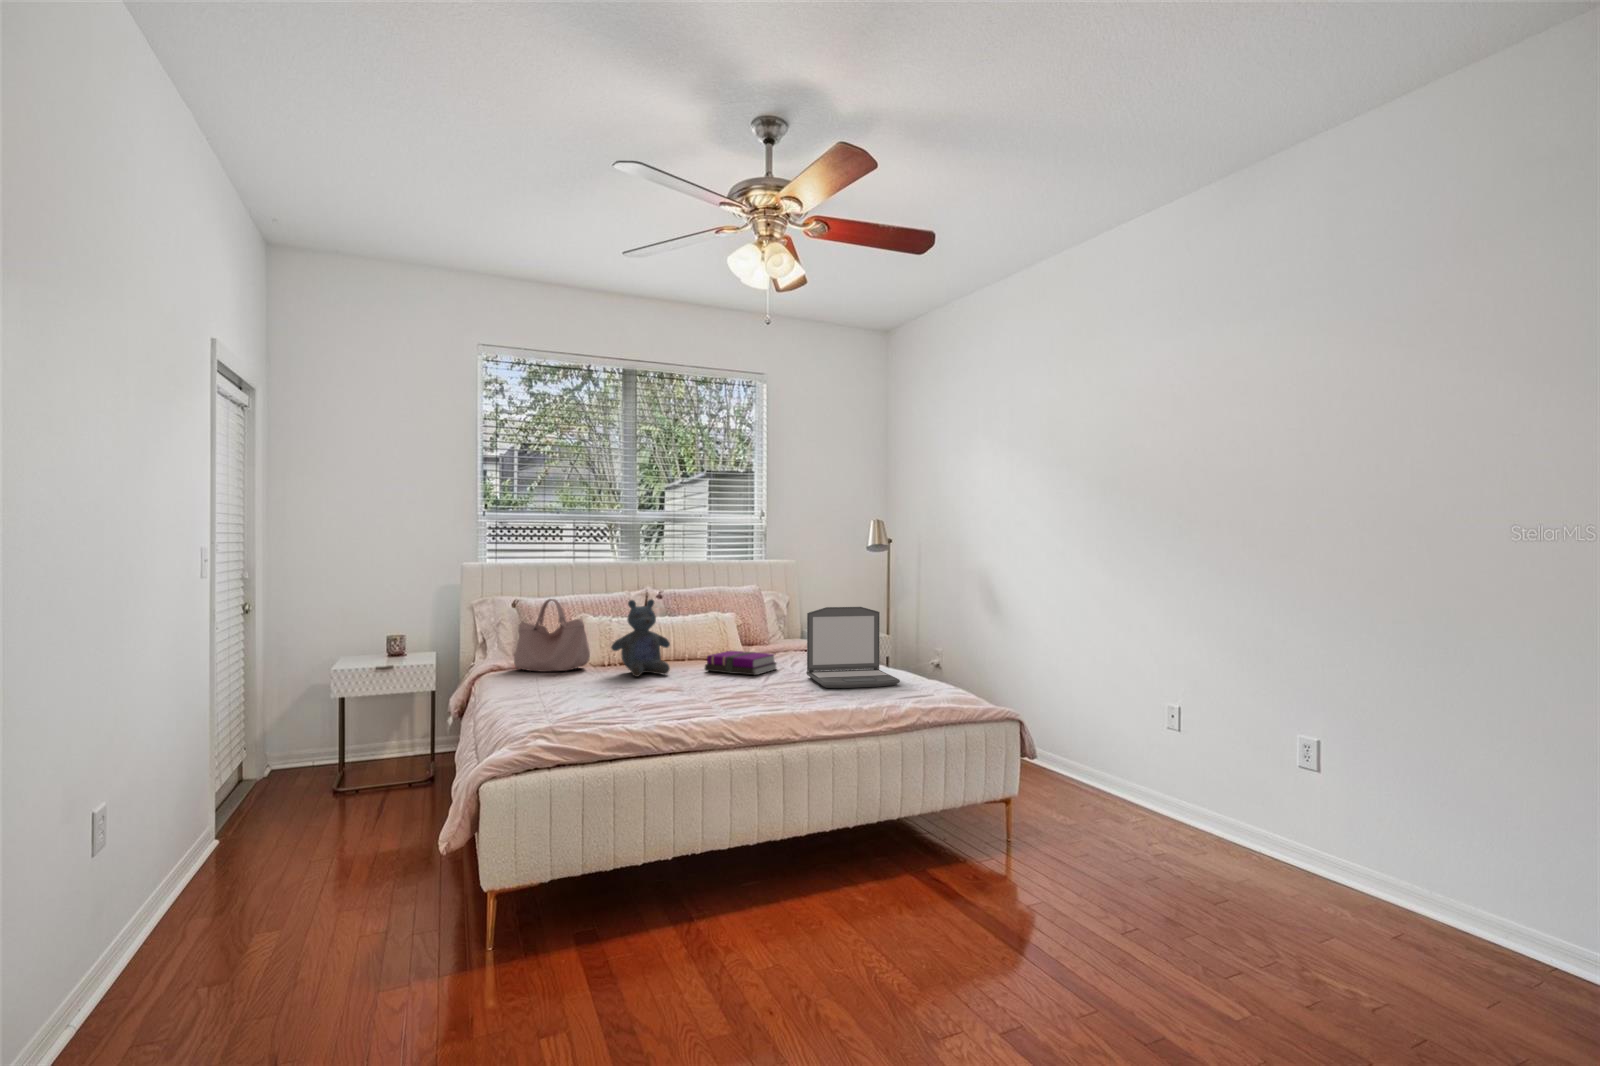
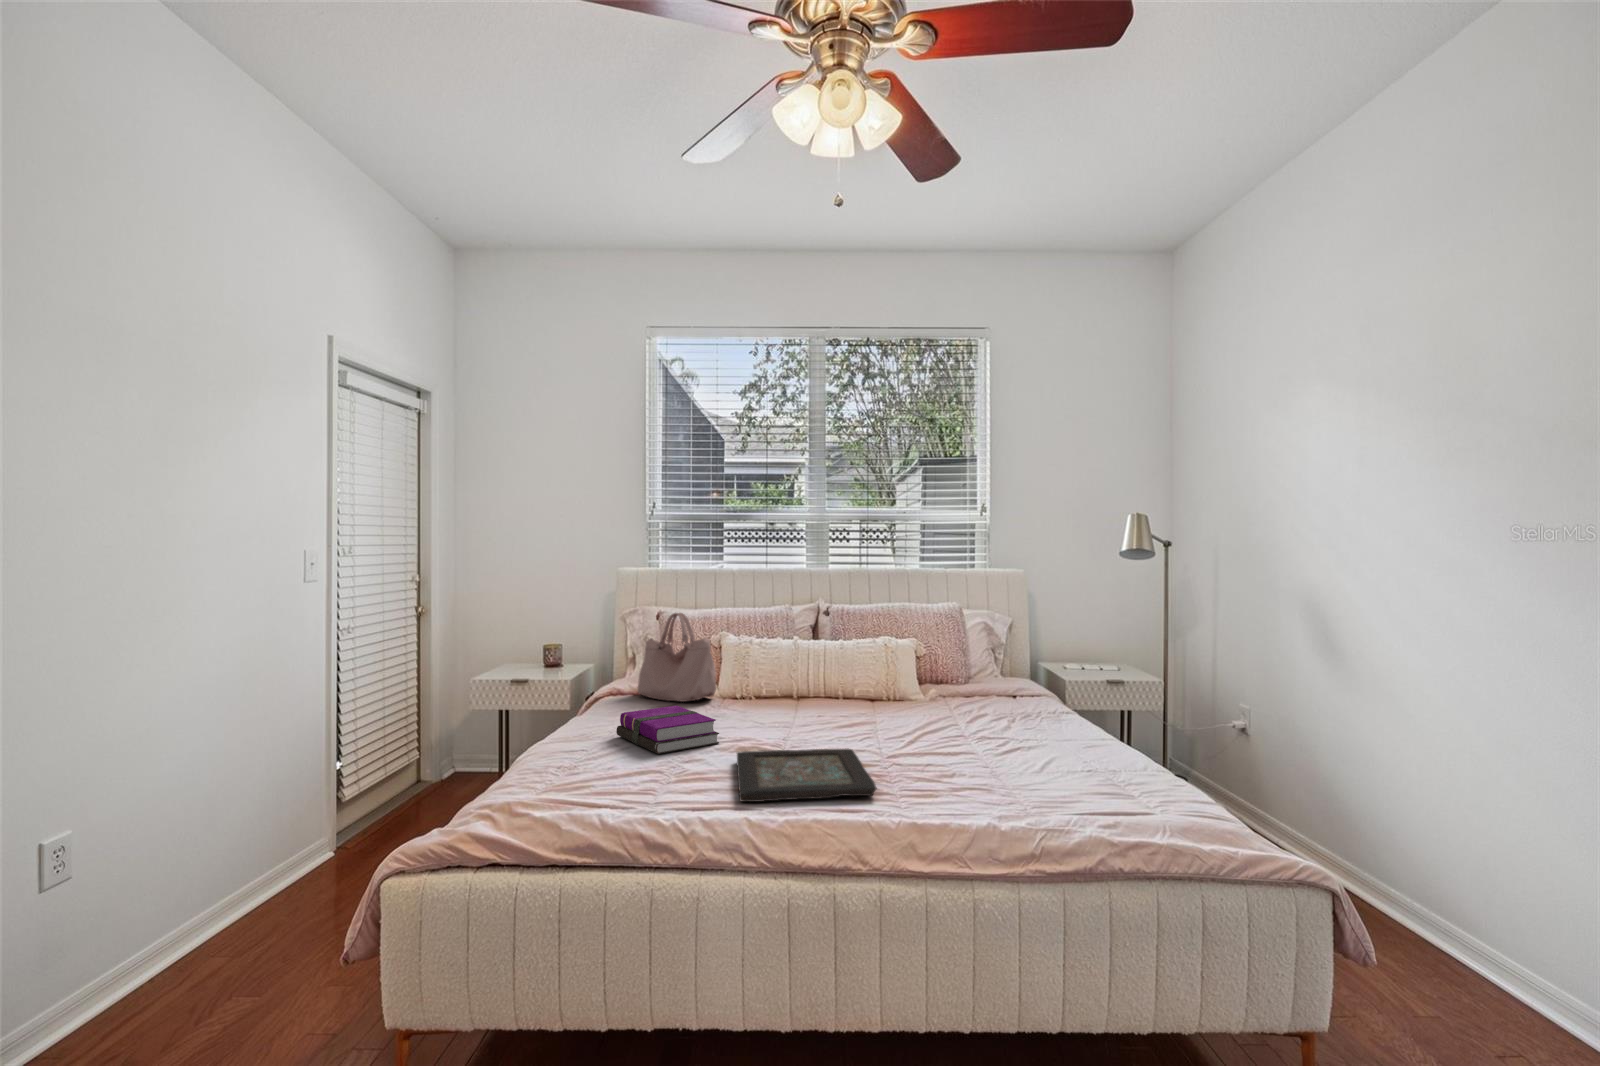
stuffed bear: present [611,599,670,677] -> none [727,619,805,720]
laptop: present [806,607,900,688] -> none [968,644,1104,780]
notebook: present [705,651,776,675] -> present [617,706,719,754]
decorative tray: none [665,683,783,713] -> present [737,748,877,802]

